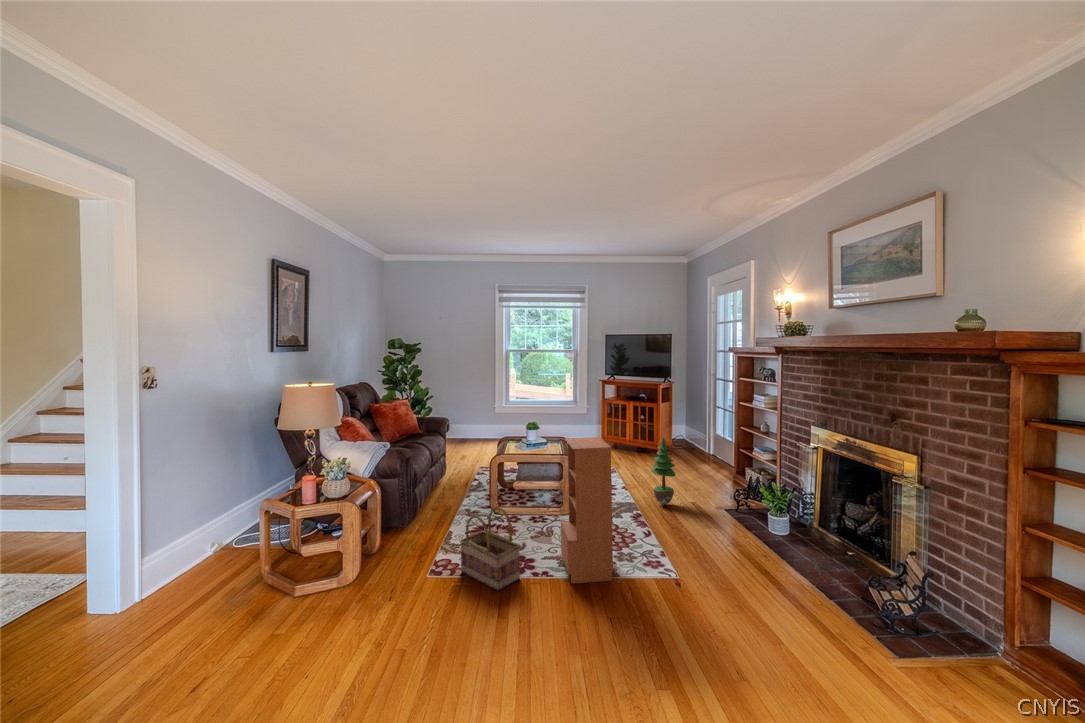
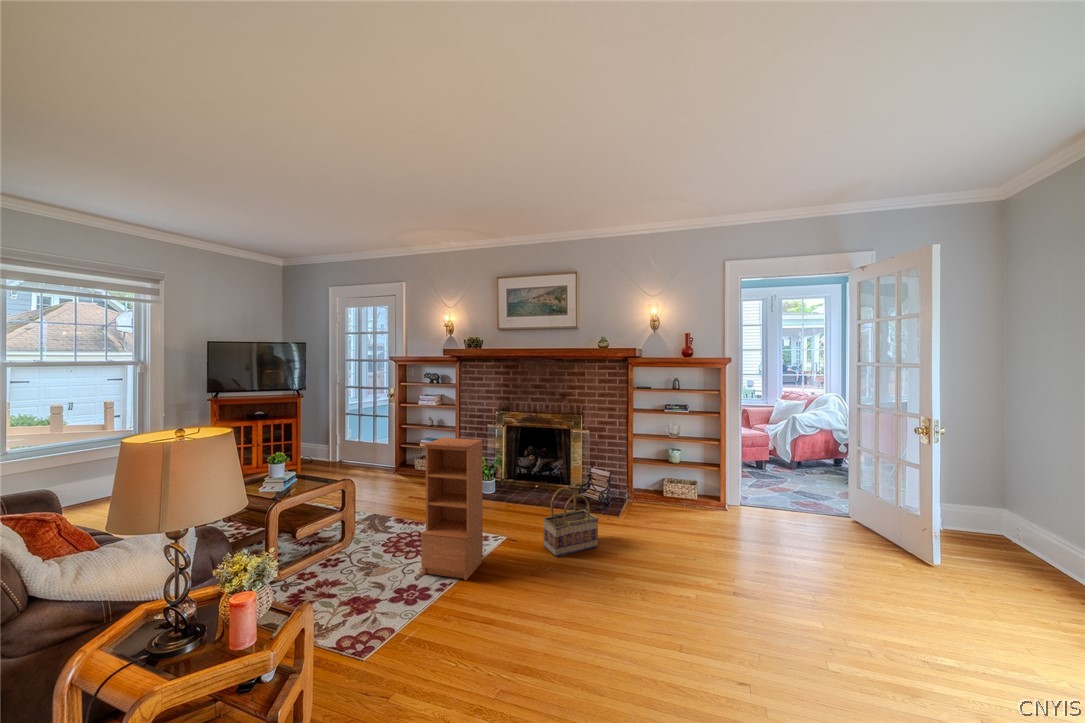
potted tree: present [651,437,676,505] -> none [381,441,407,508]
basket: present [460,506,520,591] -> present [543,487,599,557]

